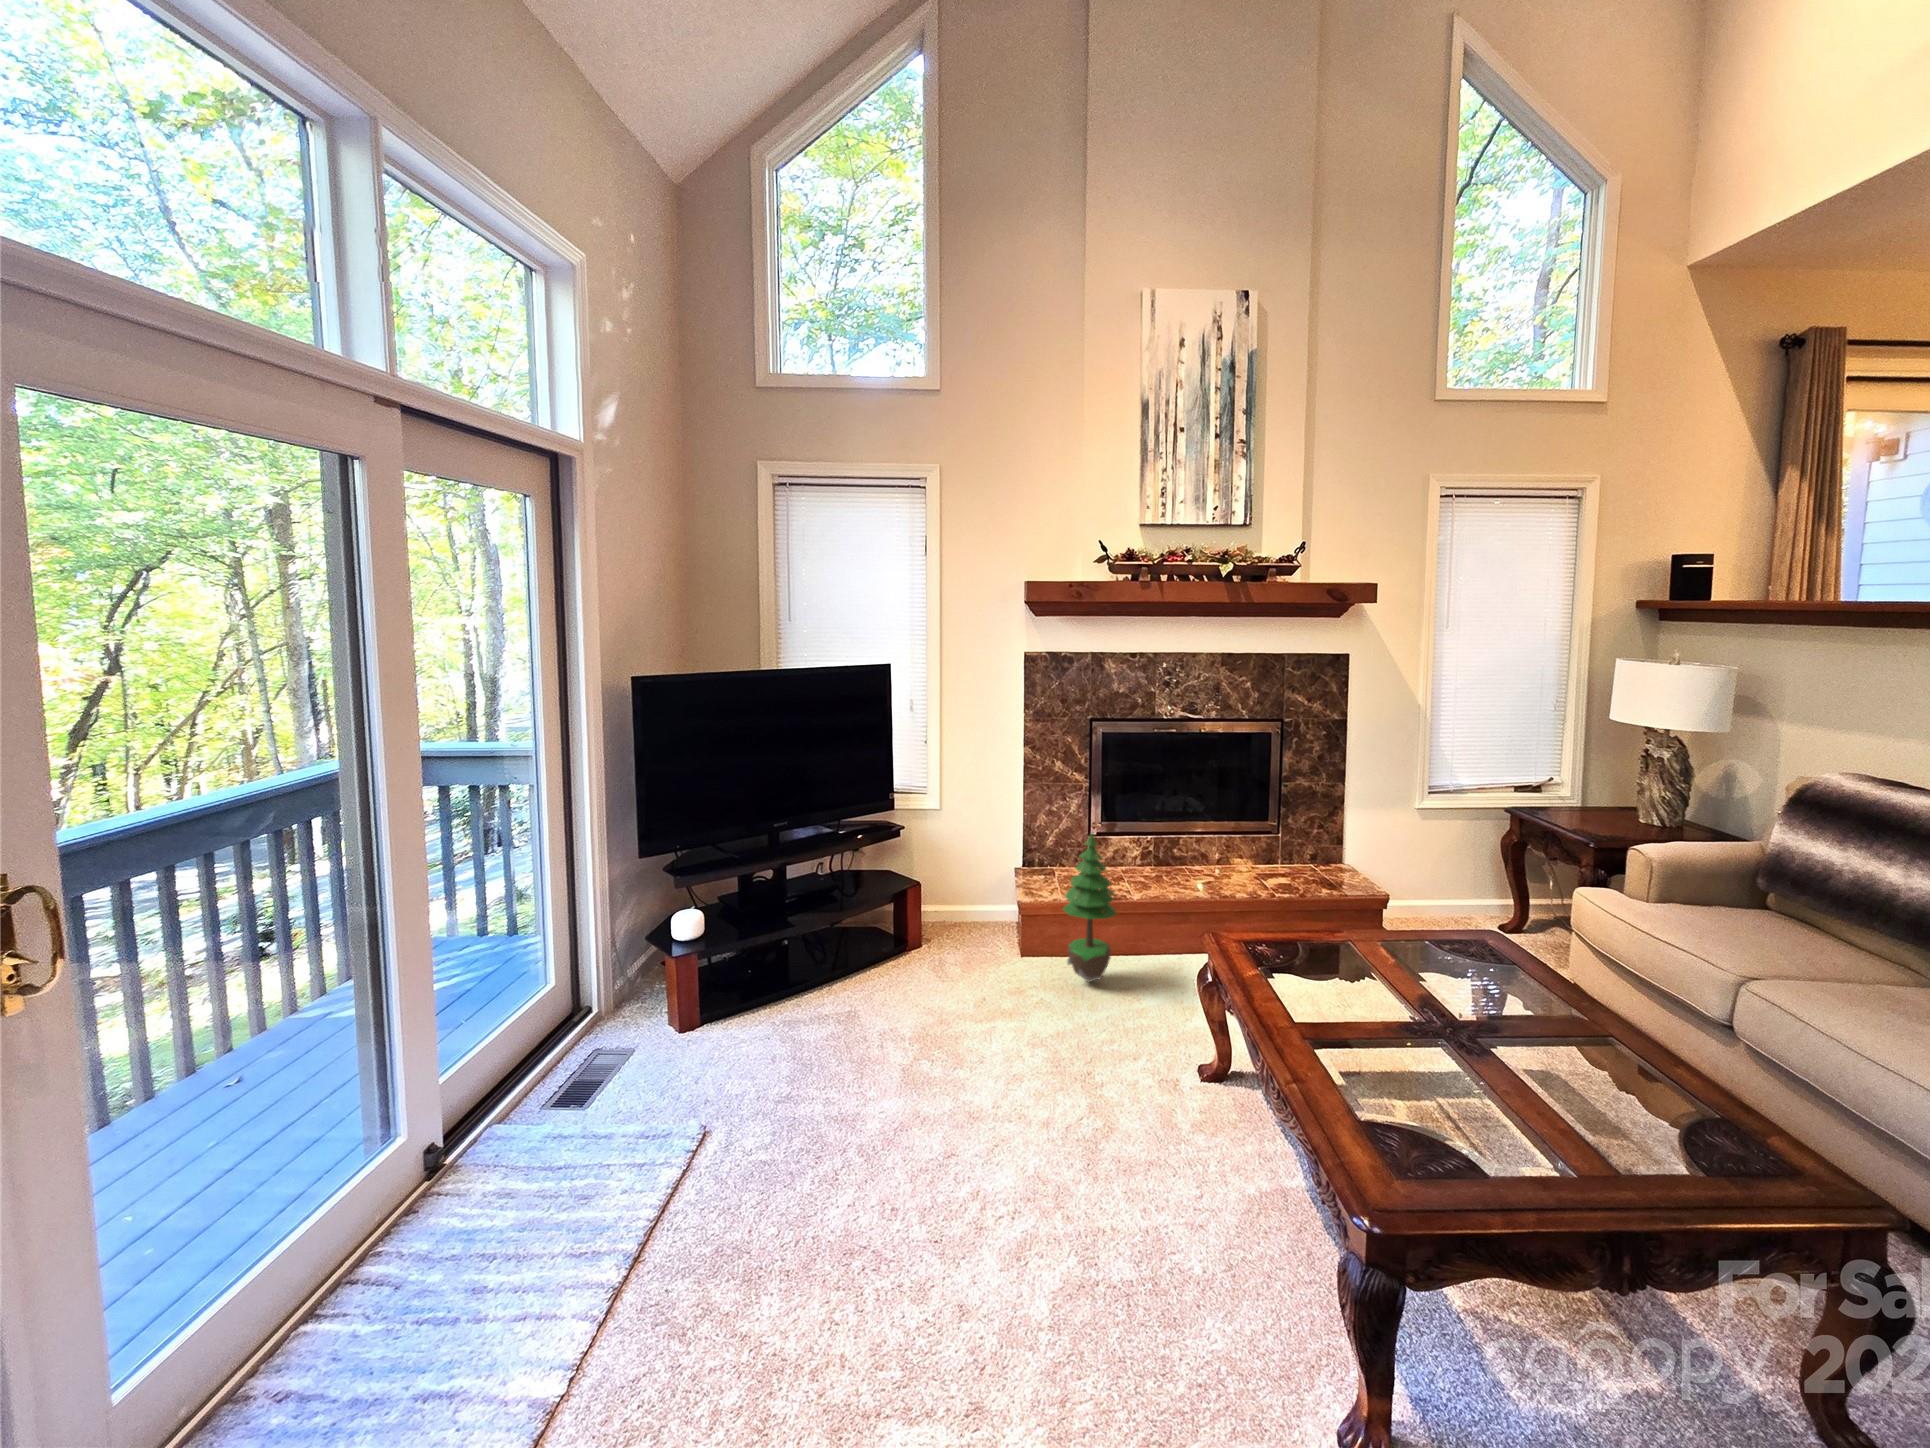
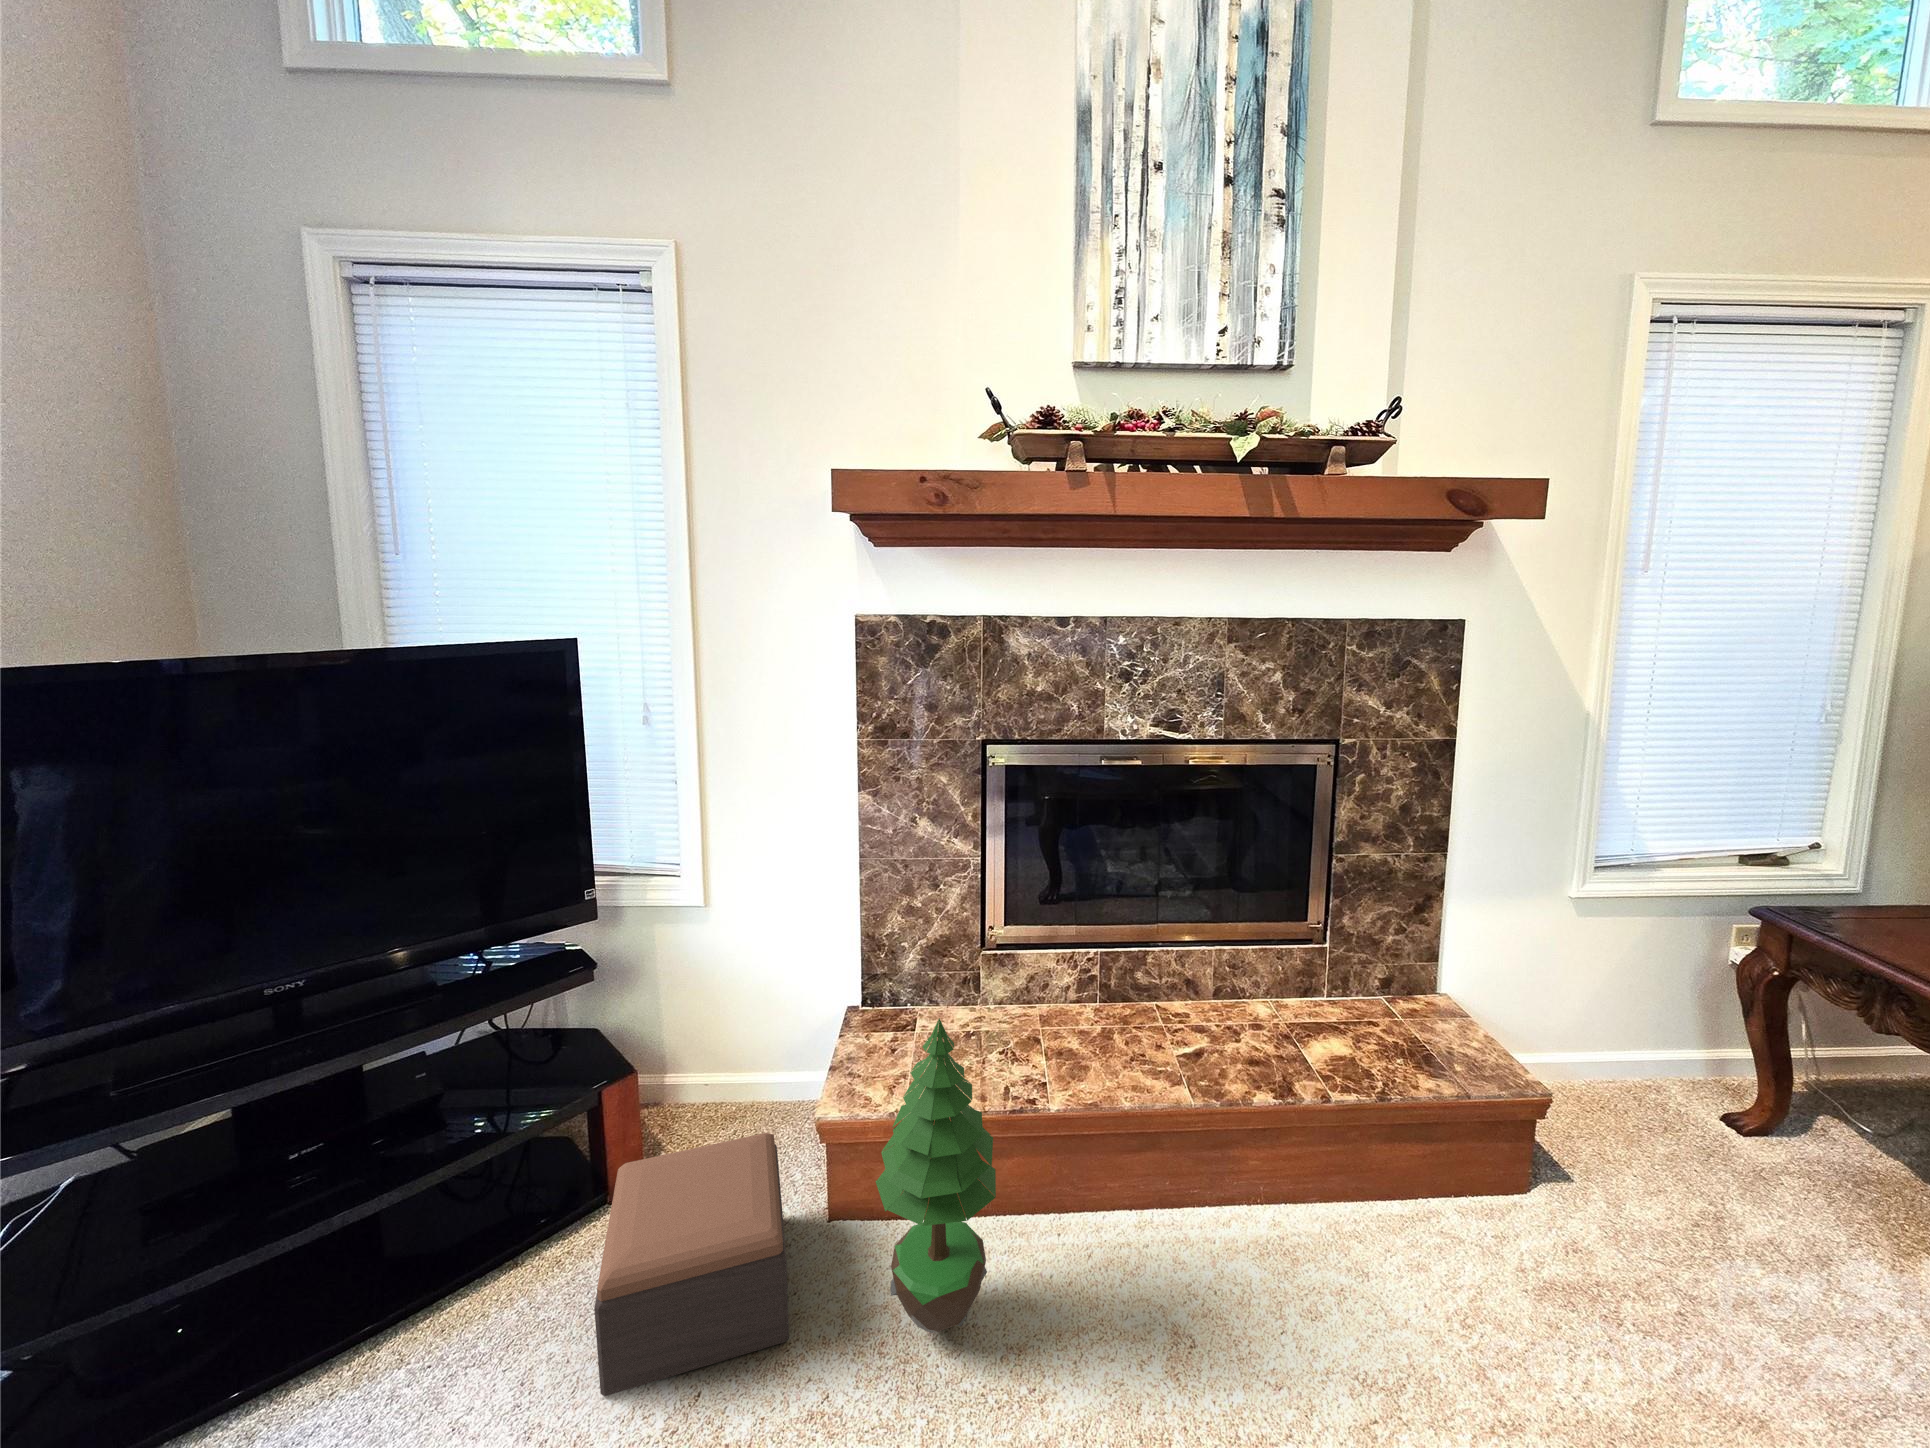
footstool: none [928,907,1021,998] -> present [594,1133,789,1396]

